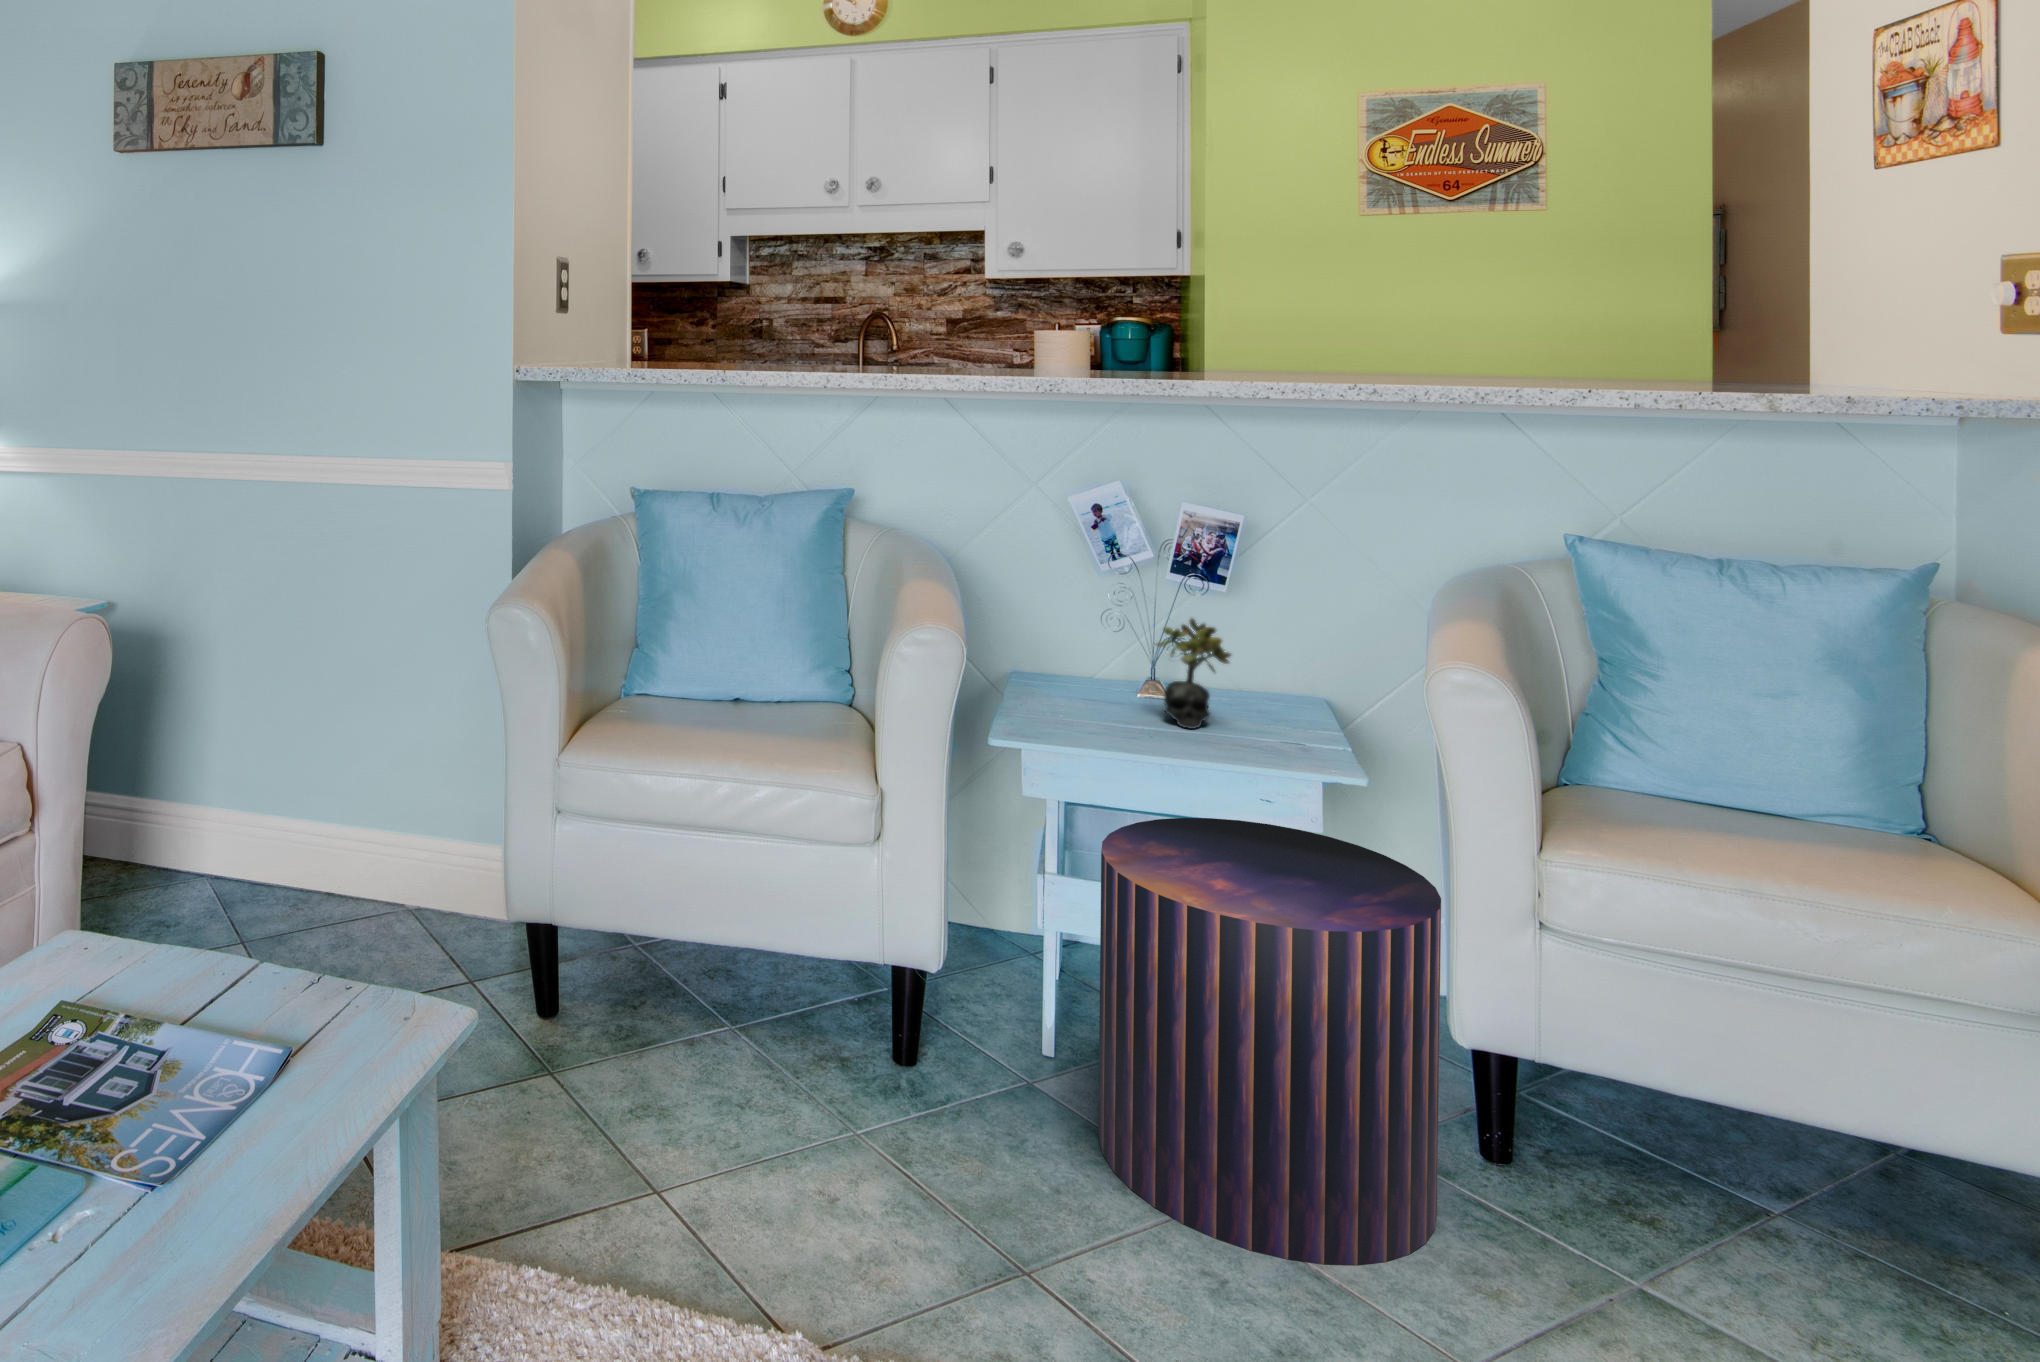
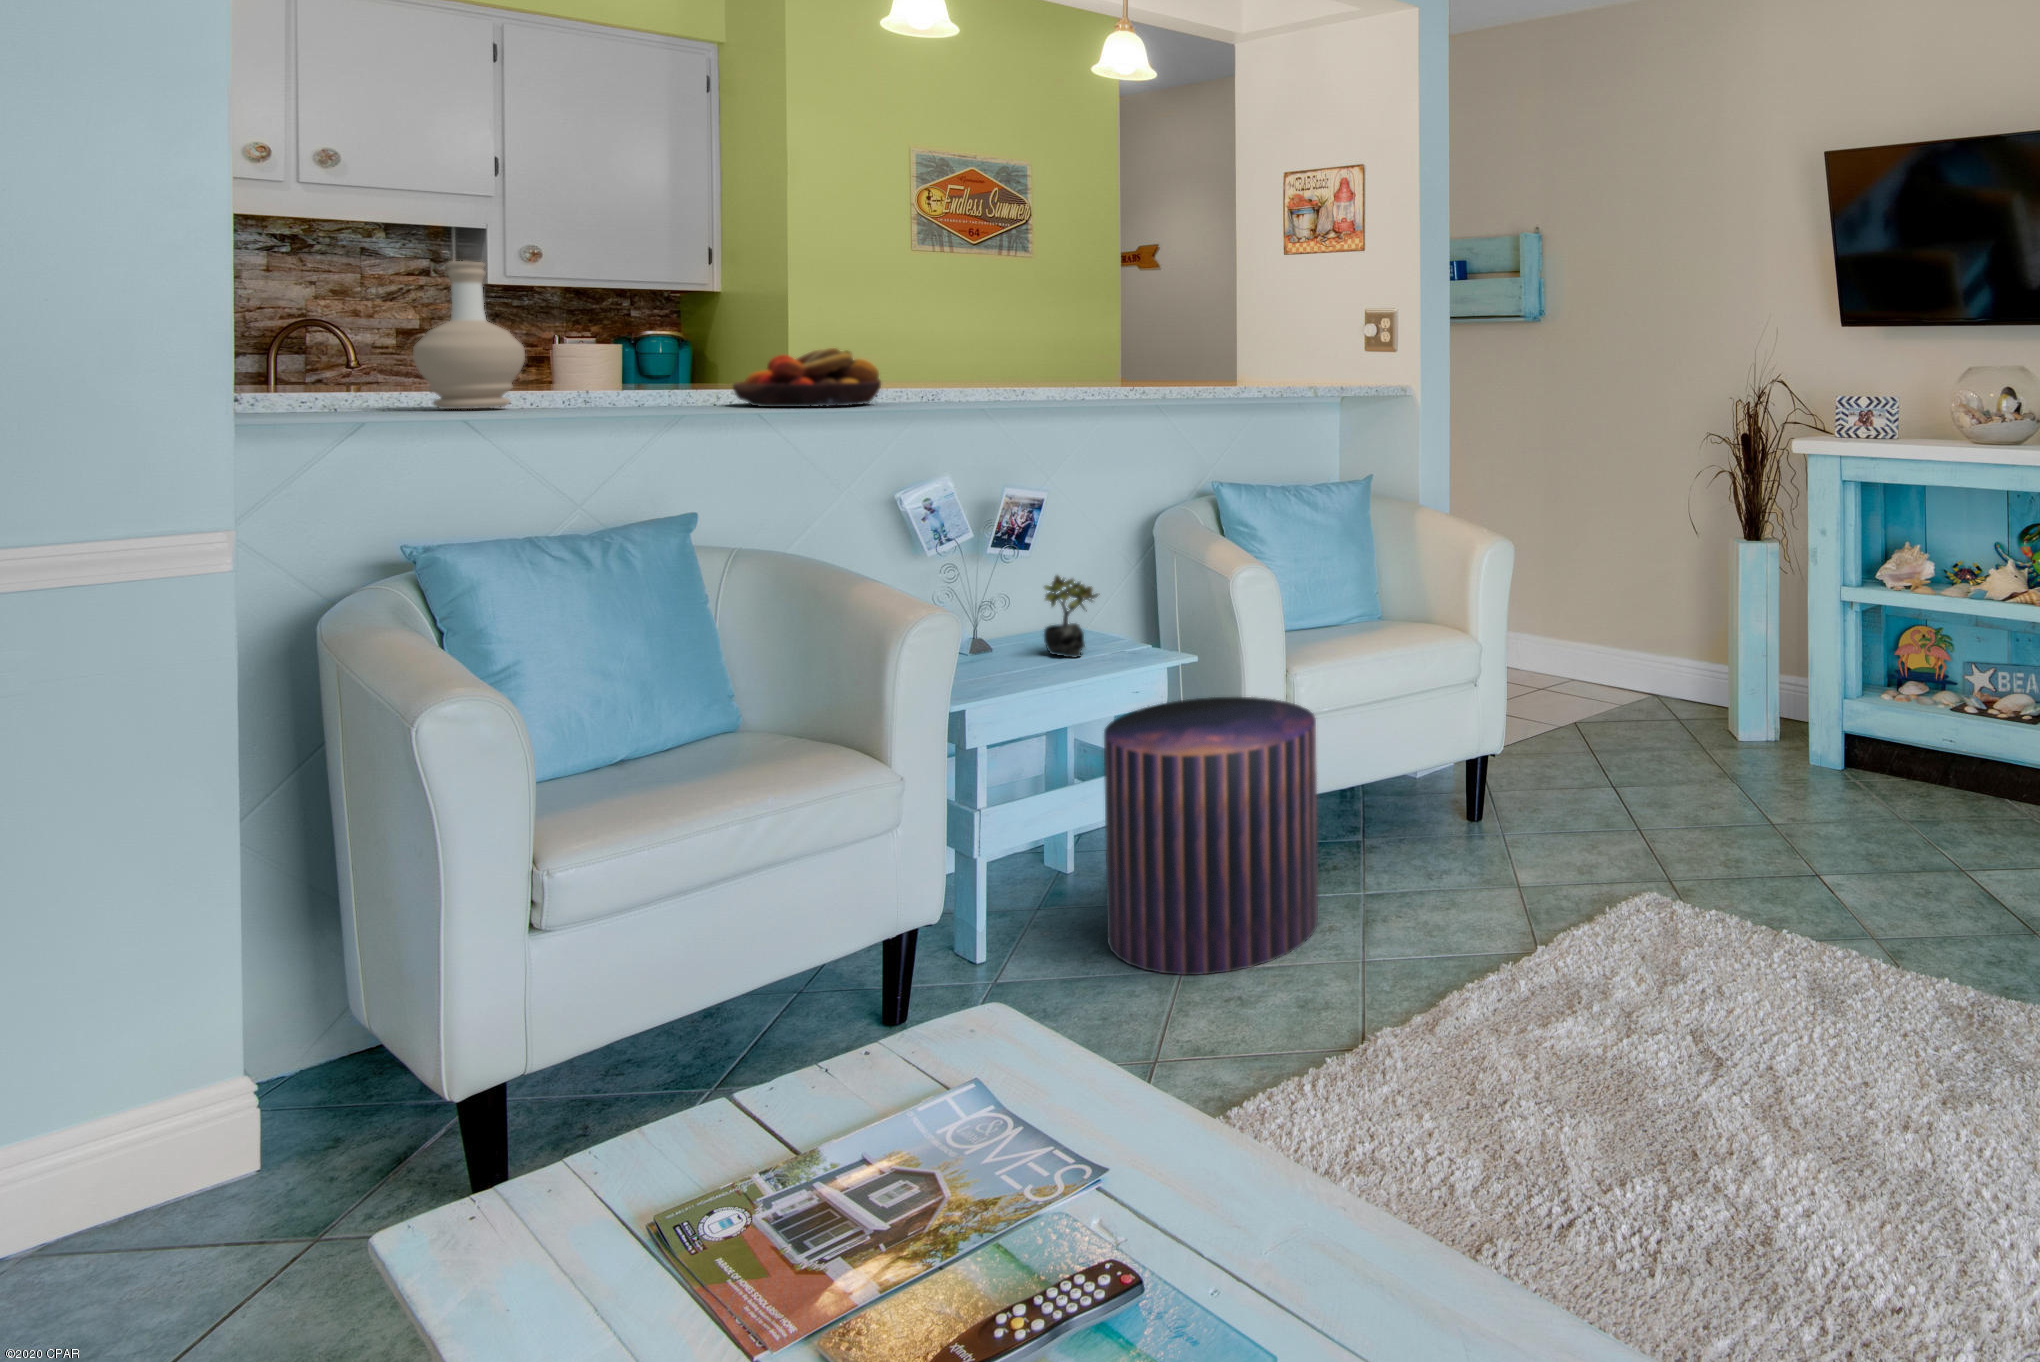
bottle: none [666,256,739,377] -> present [413,261,525,409]
fruit bowl: none [876,327,1018,388] -> present [733,348,881,407]

